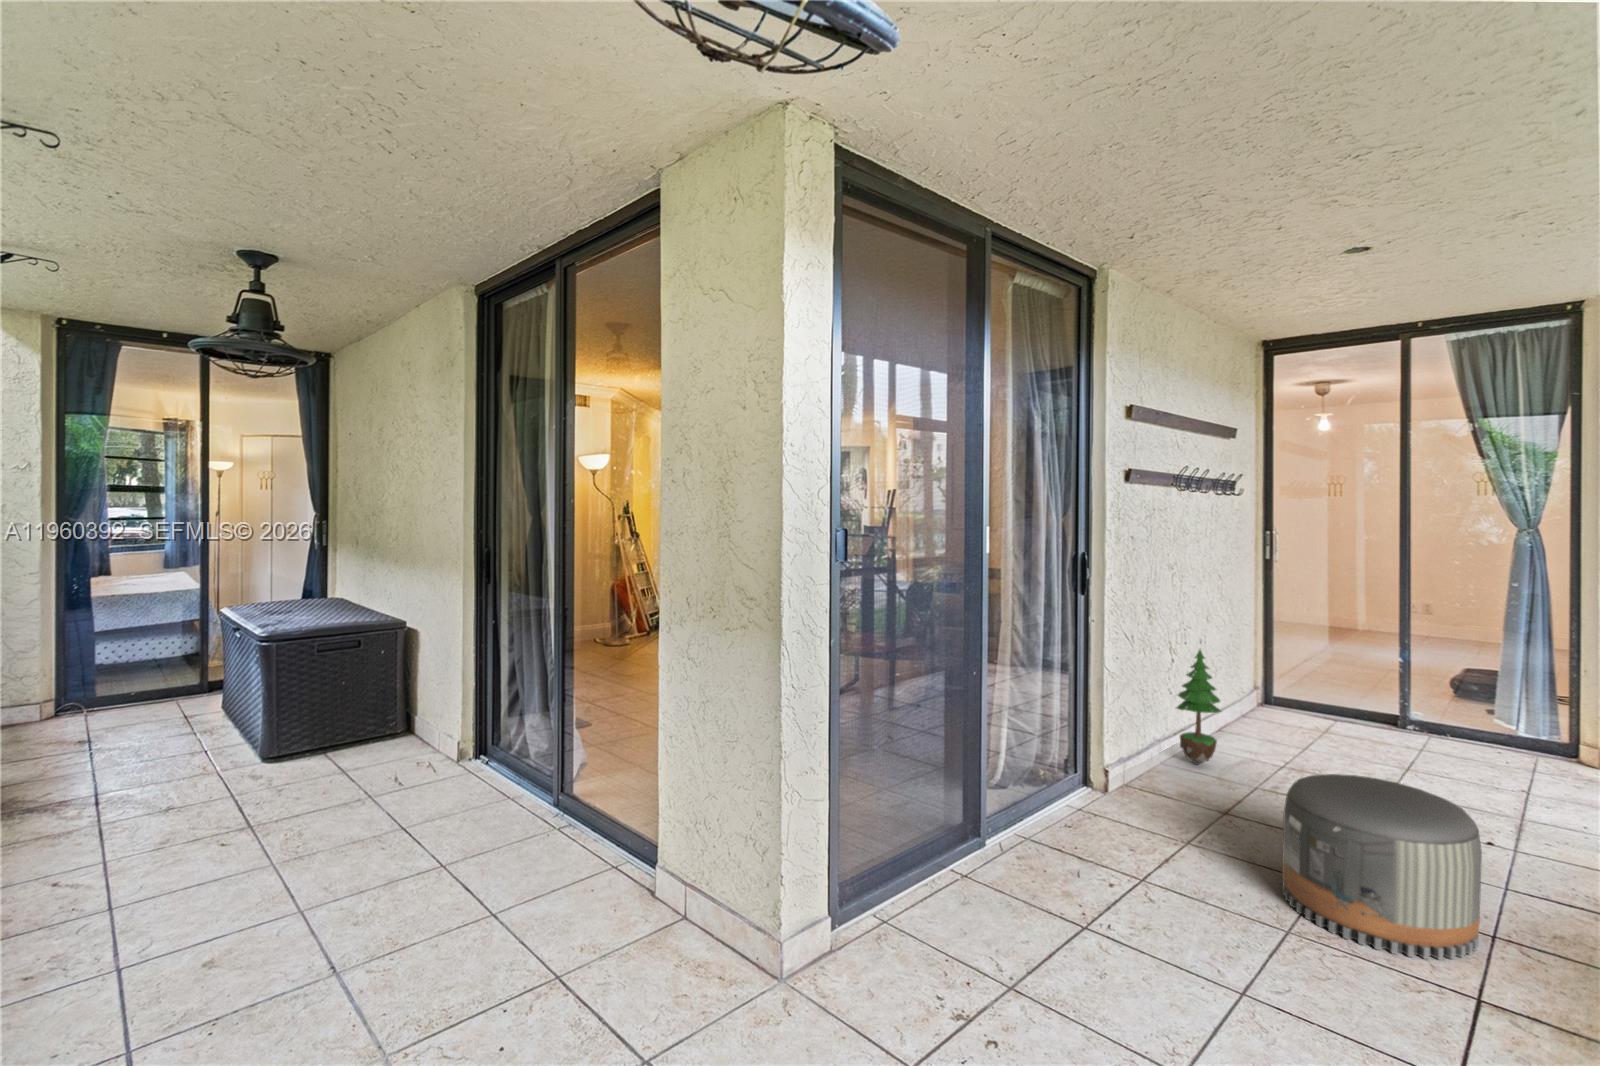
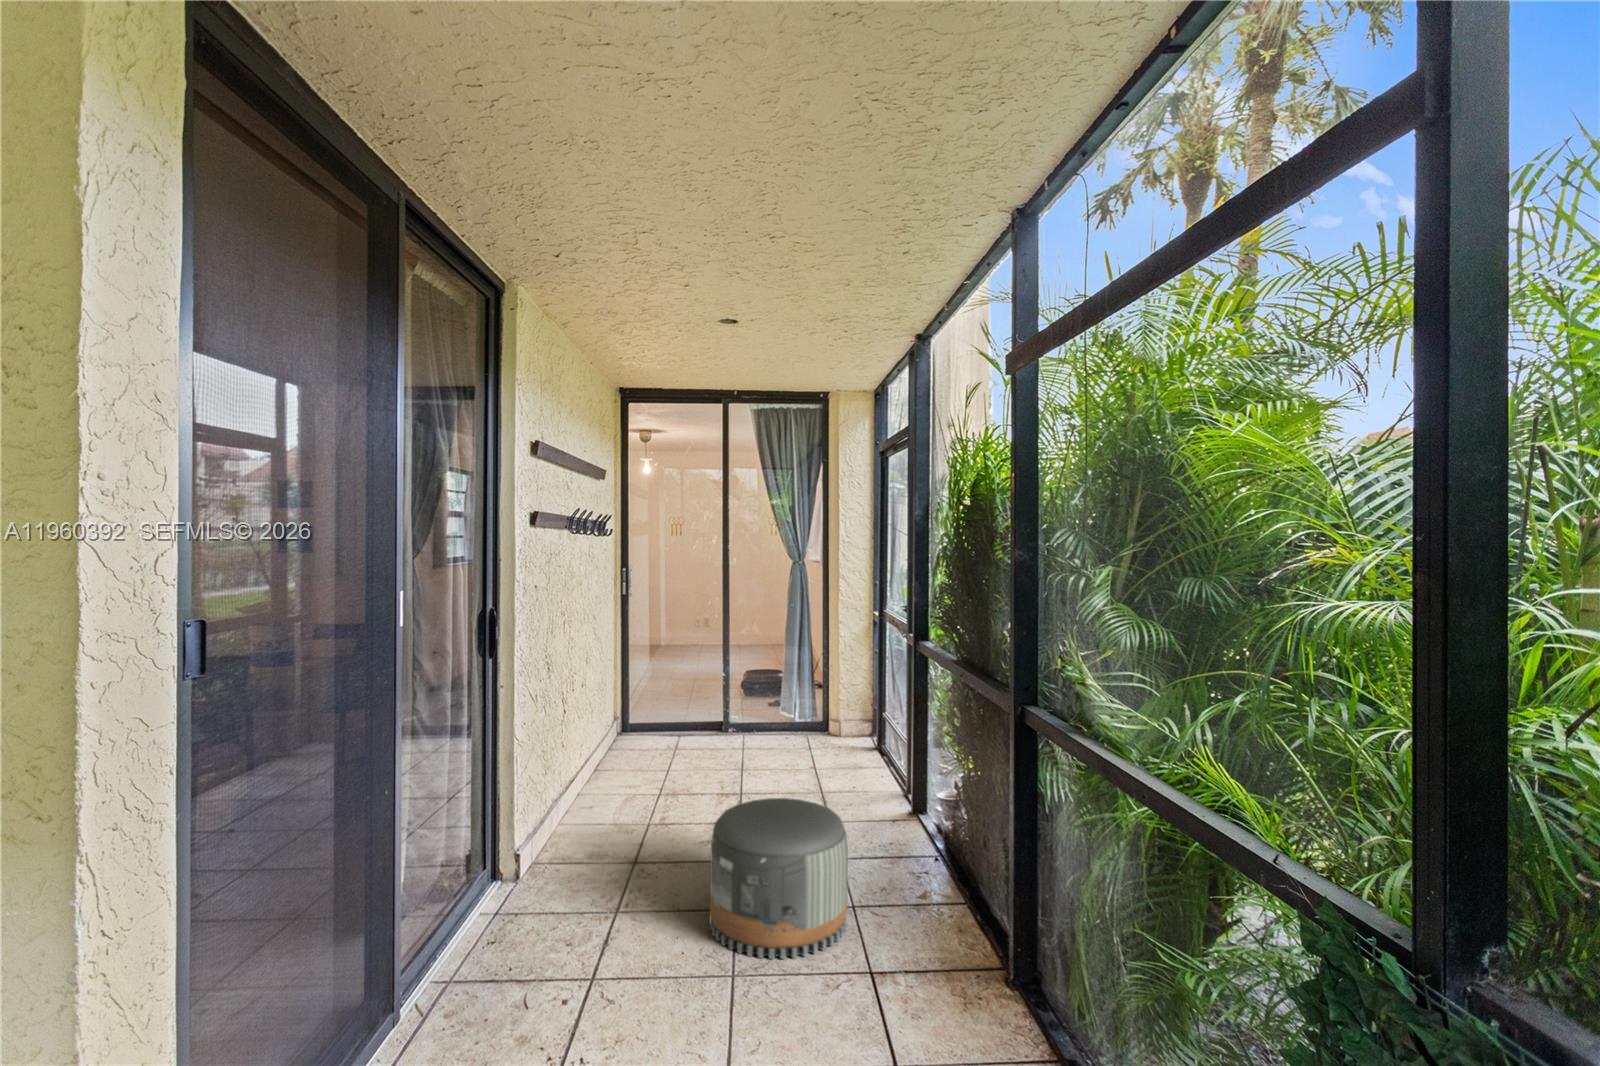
potted tree: present [1177,650,1221,765] -> none [572,694,616,816]

